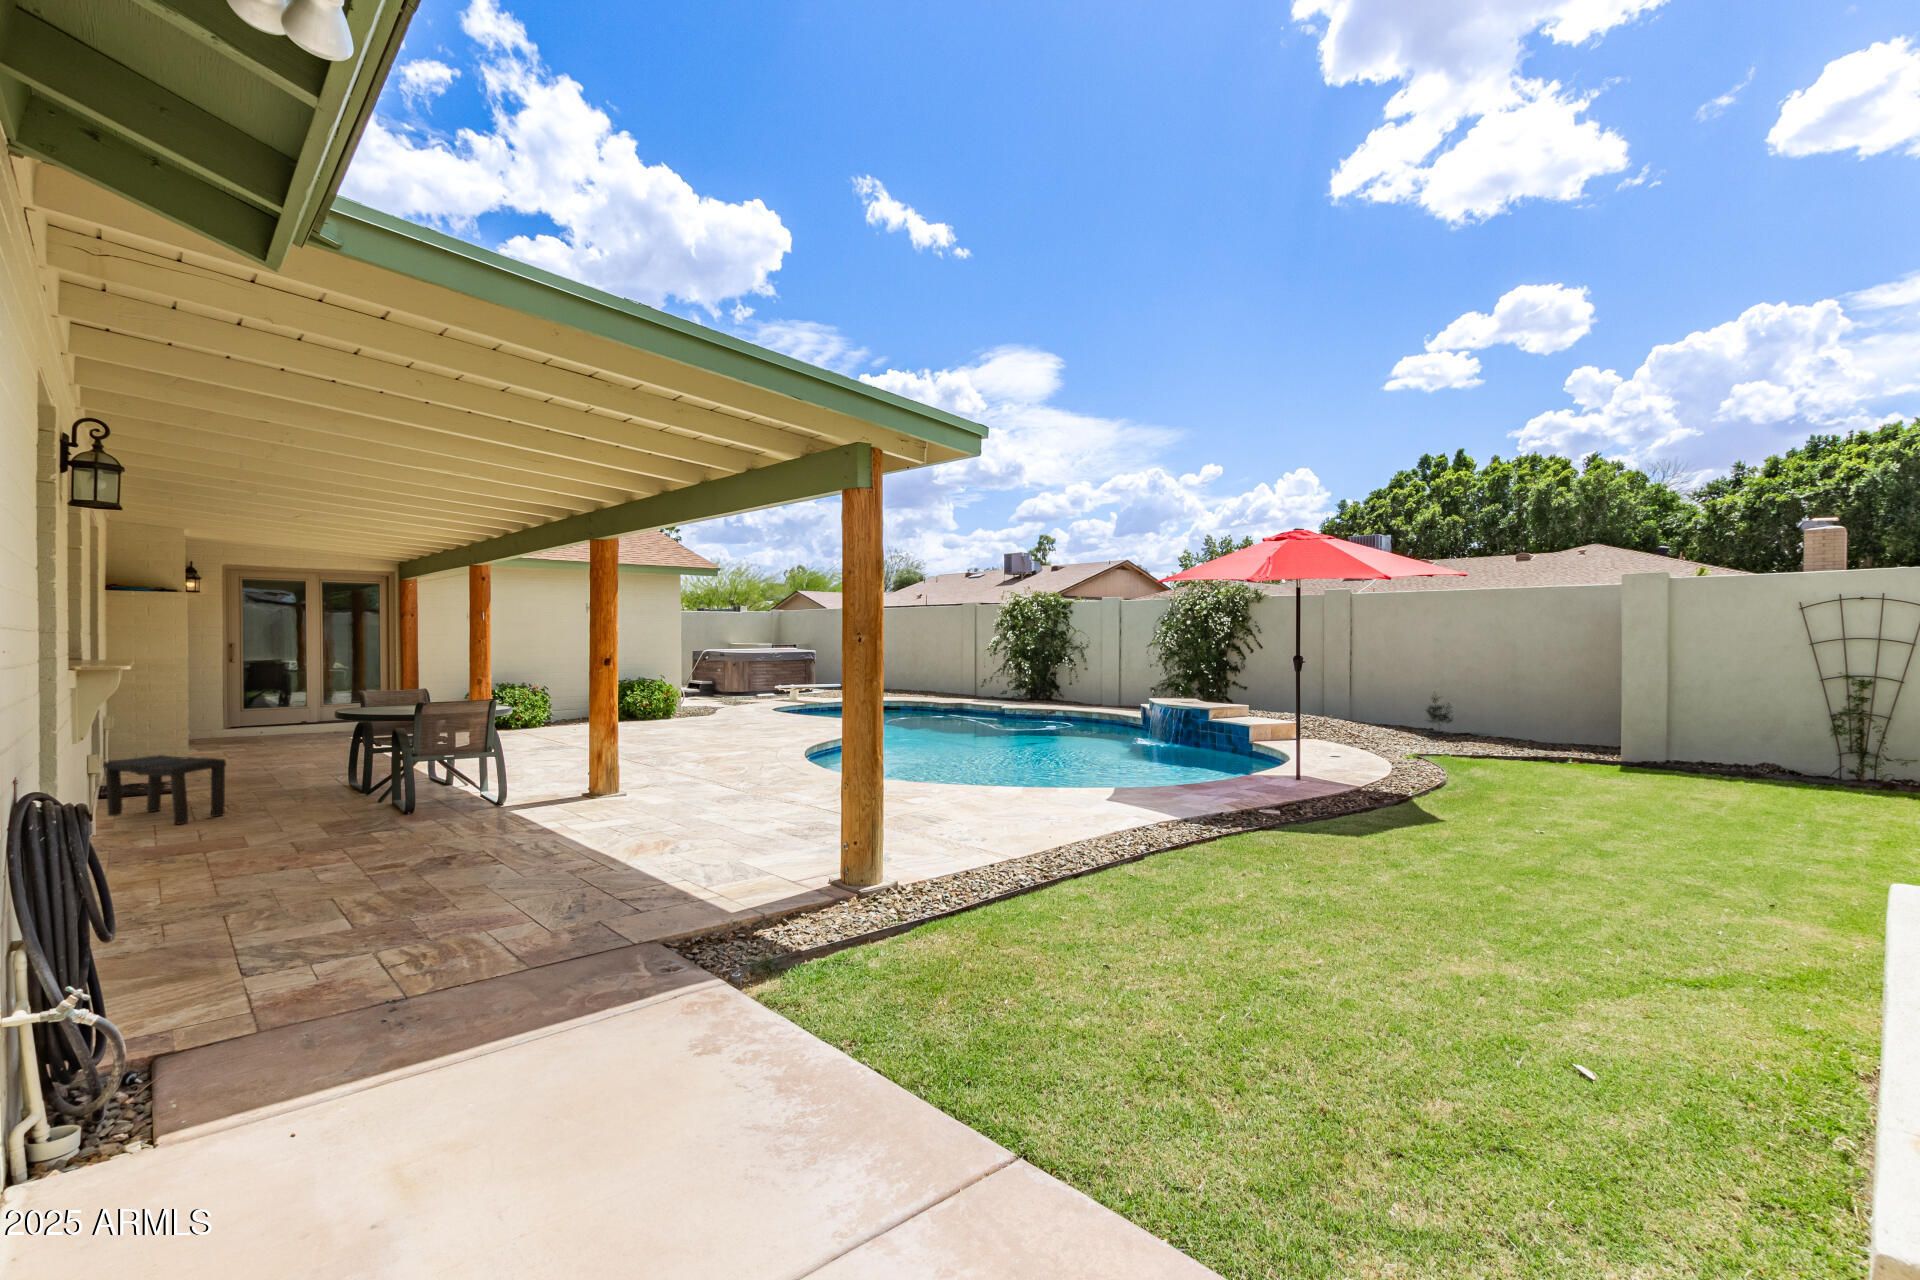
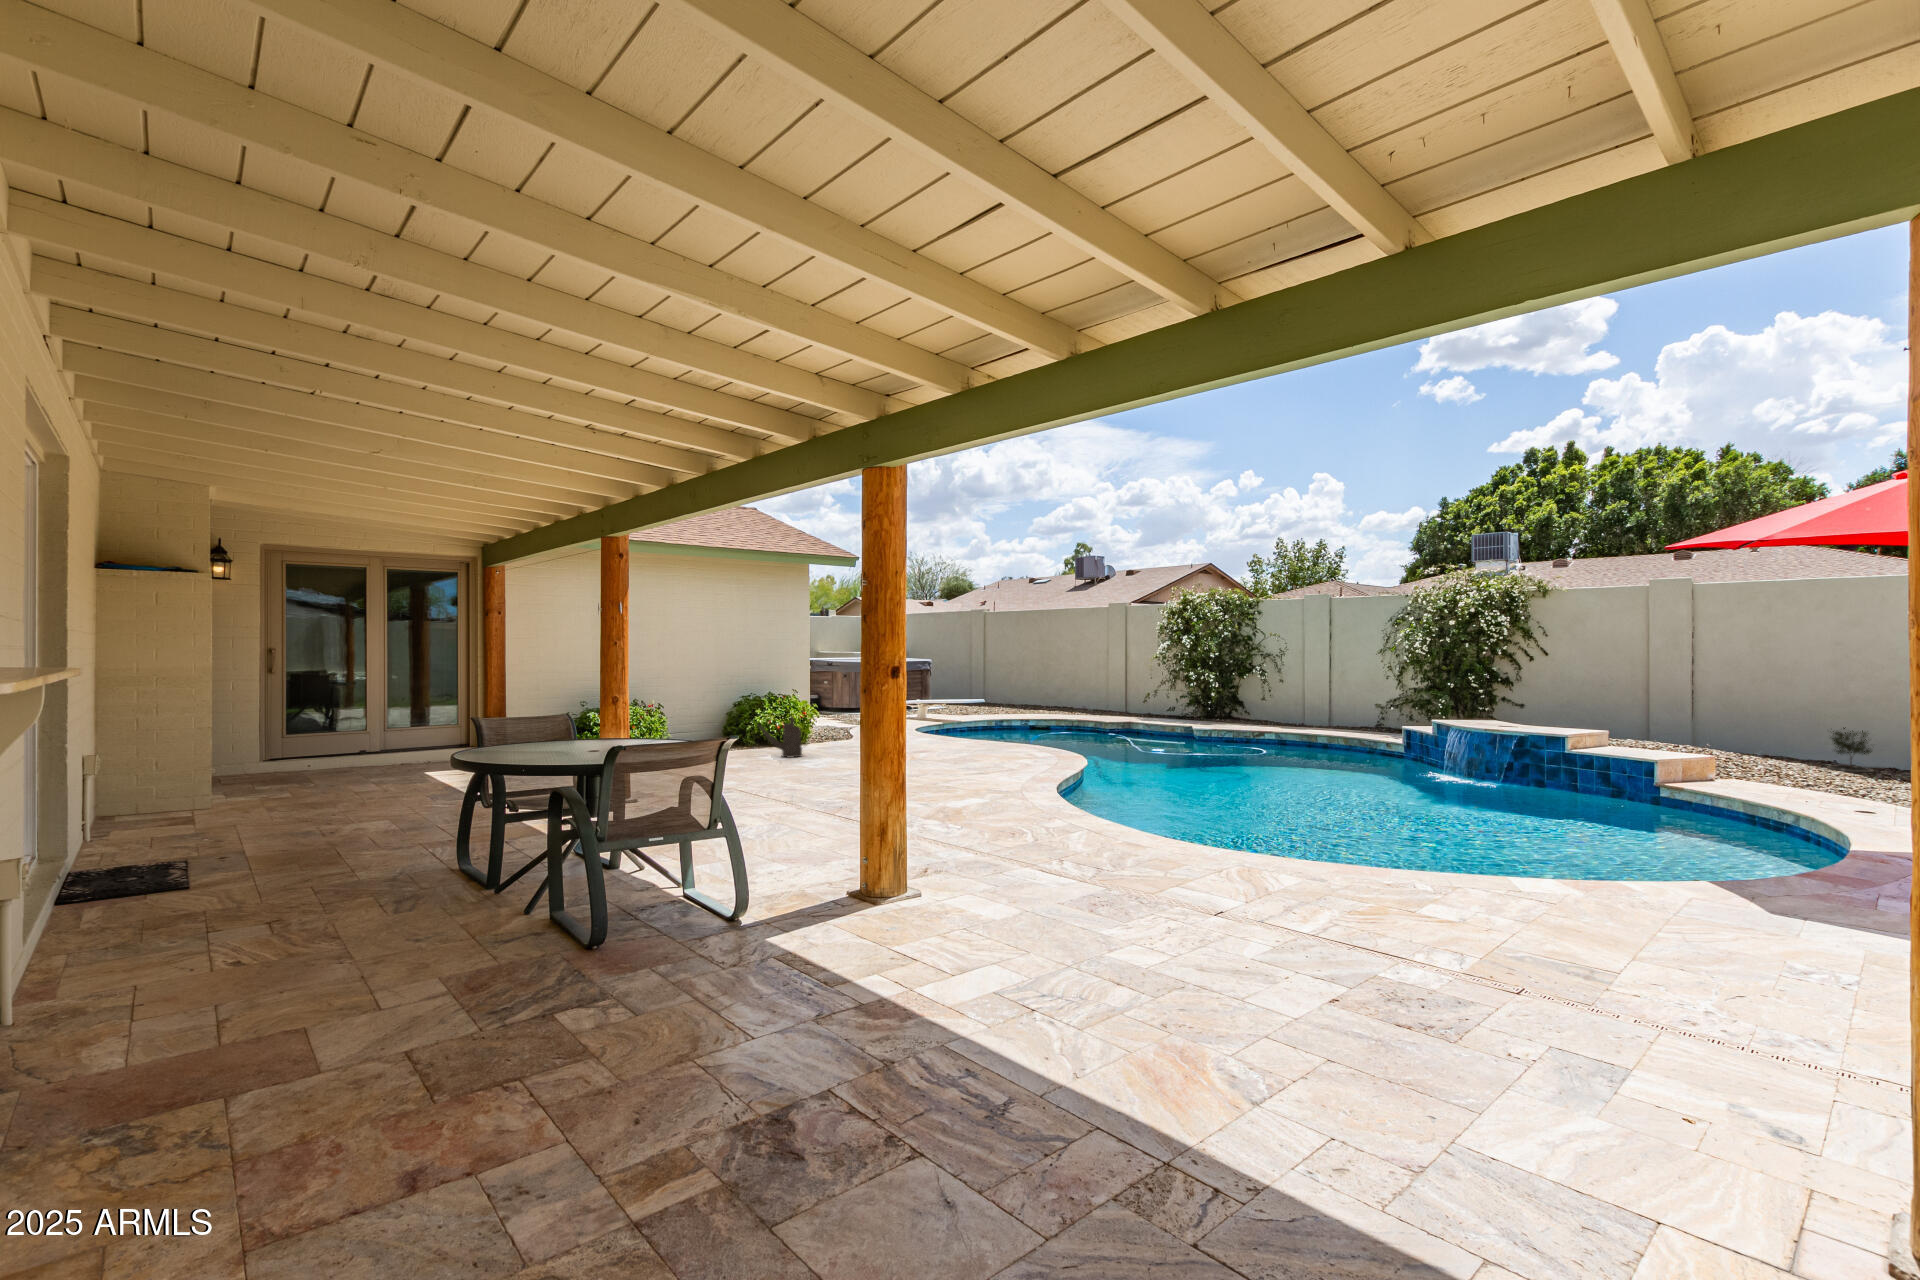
watering can: none [623,696,666,729] -> present [758,716,802,758]
bench: present [104,755,226,825] -> none [71,822,270,950]

